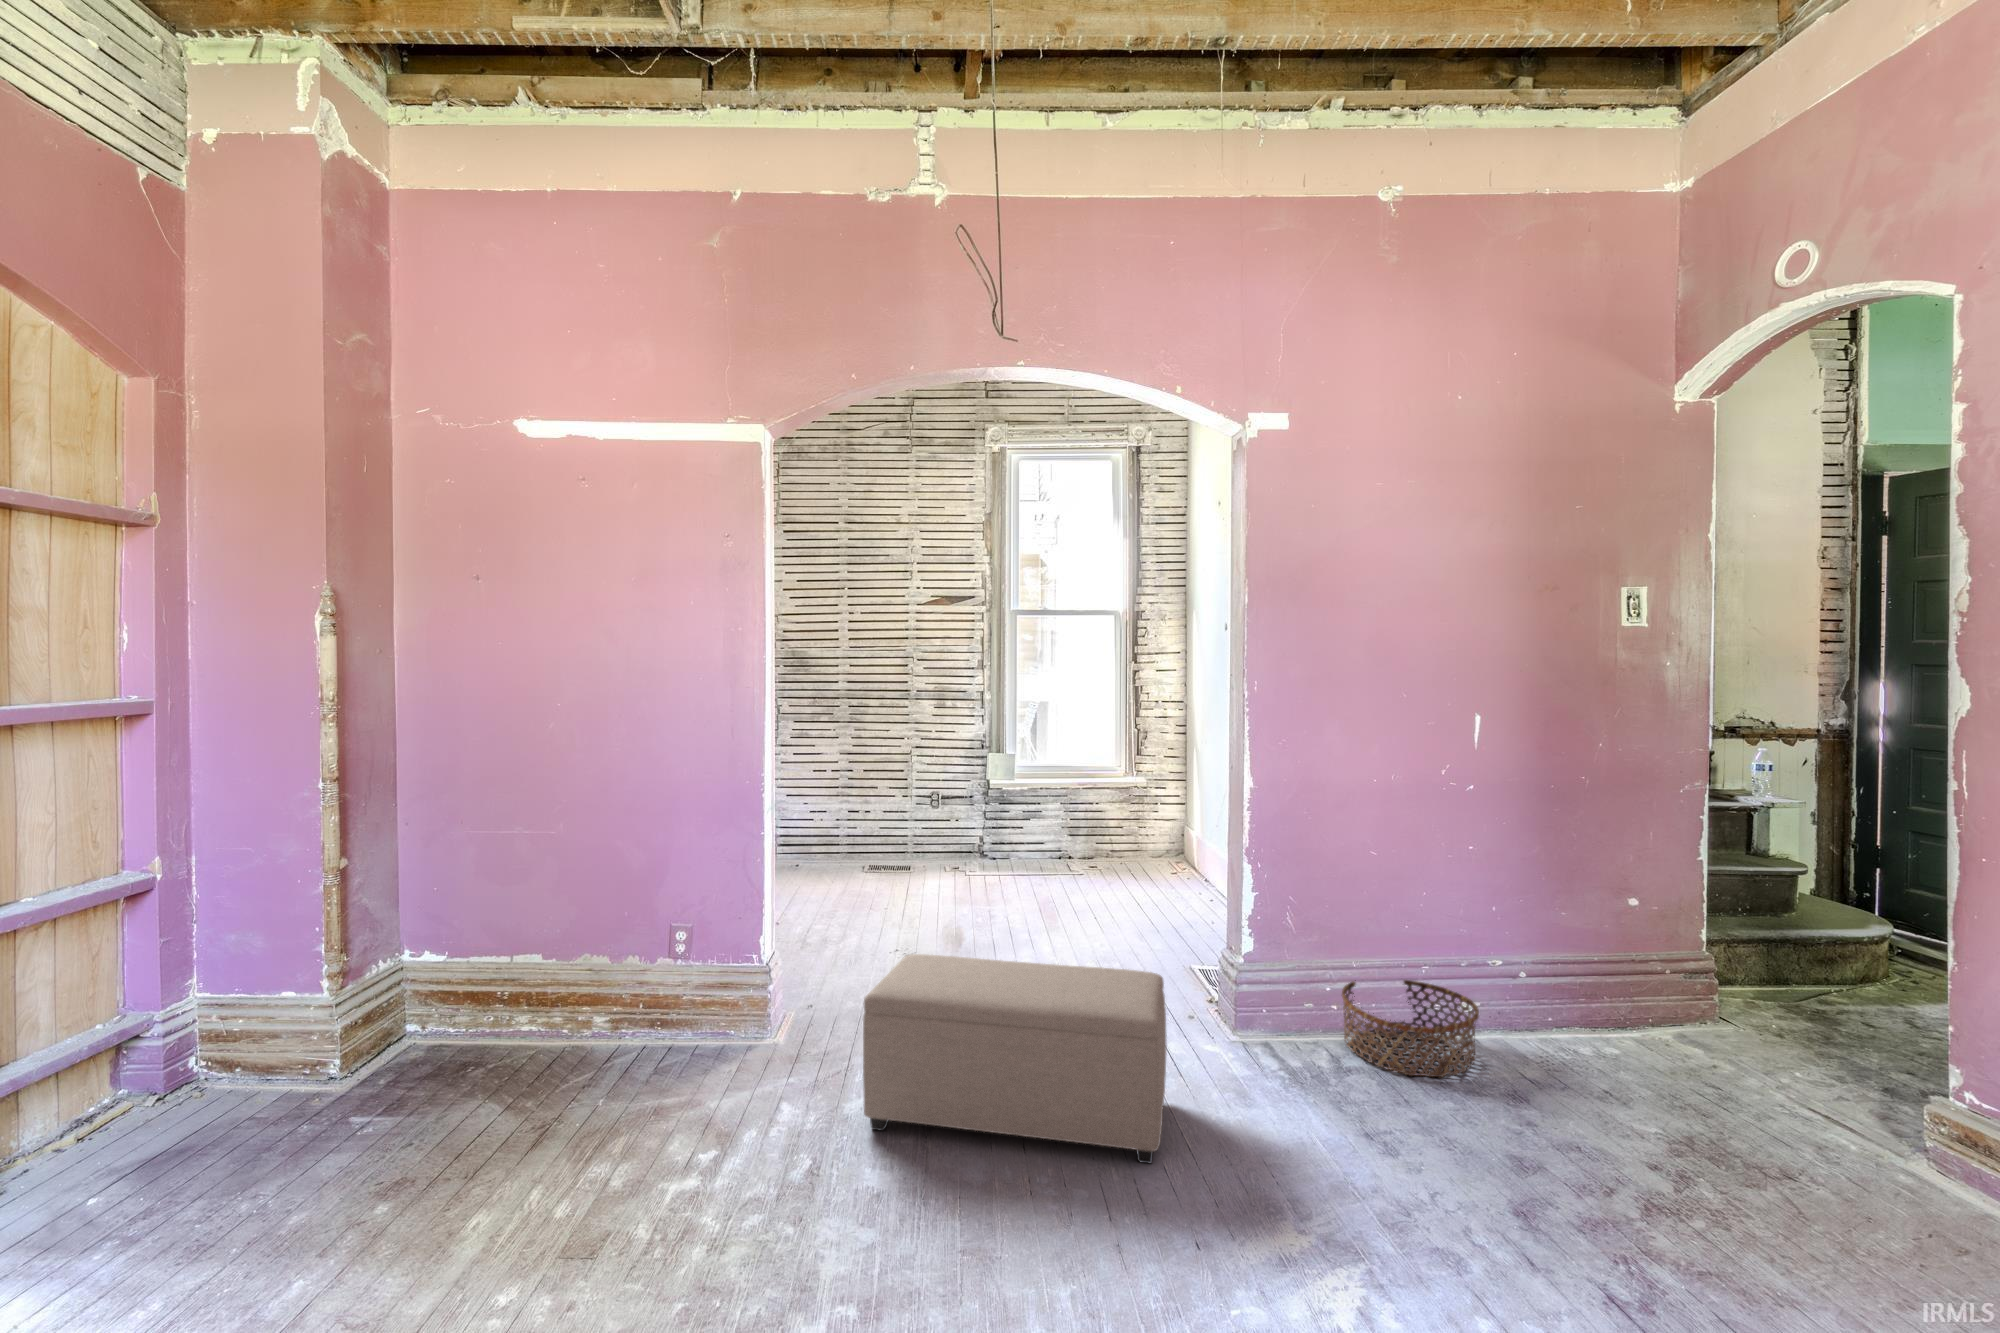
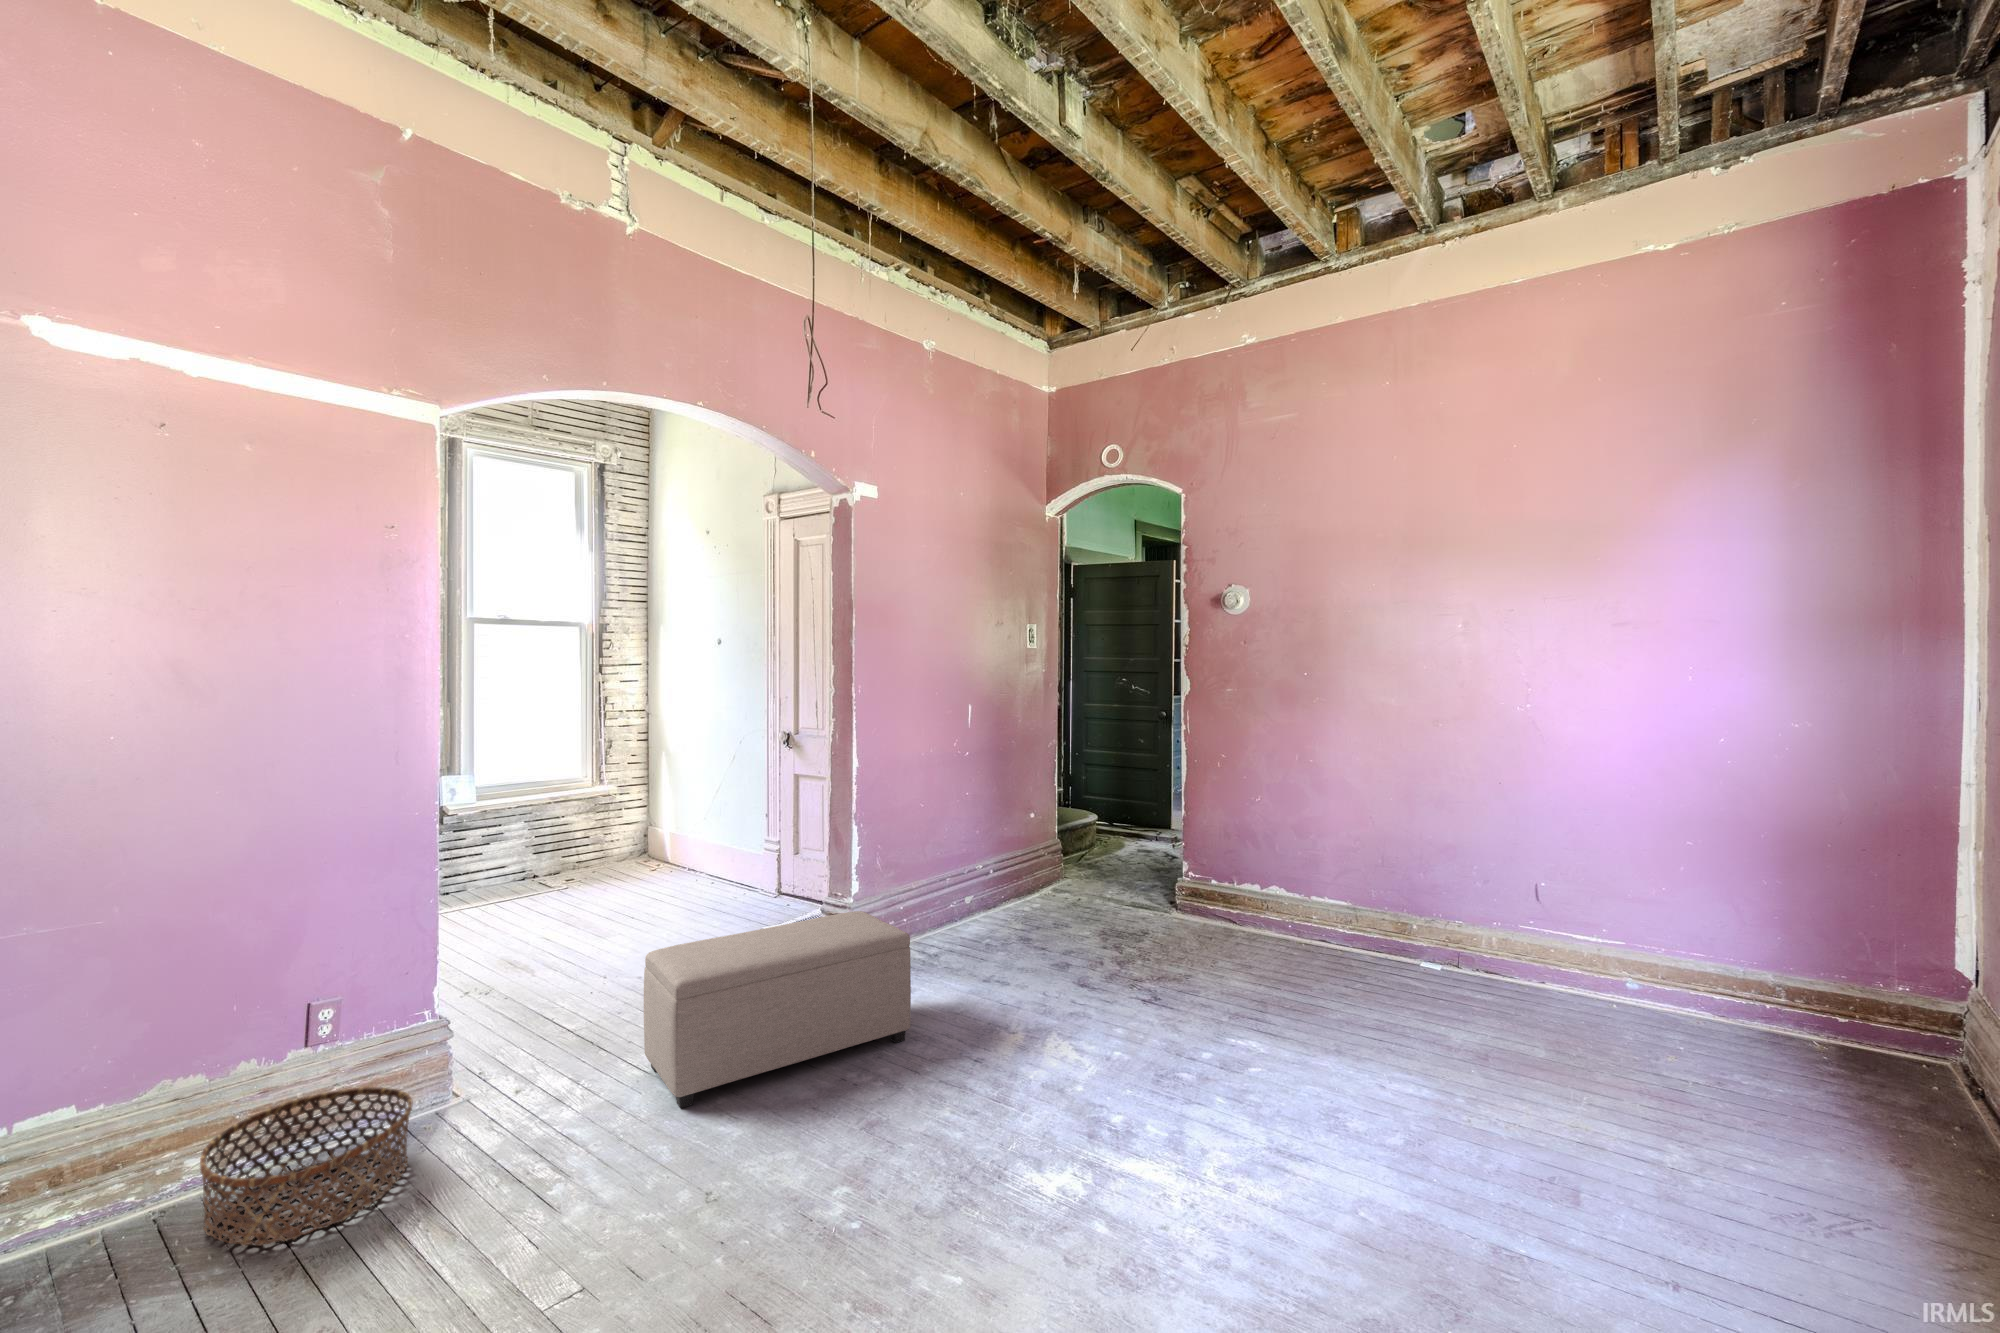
basket: present [1342,980,1479,1077] -> present [200,1087,413,1246]

